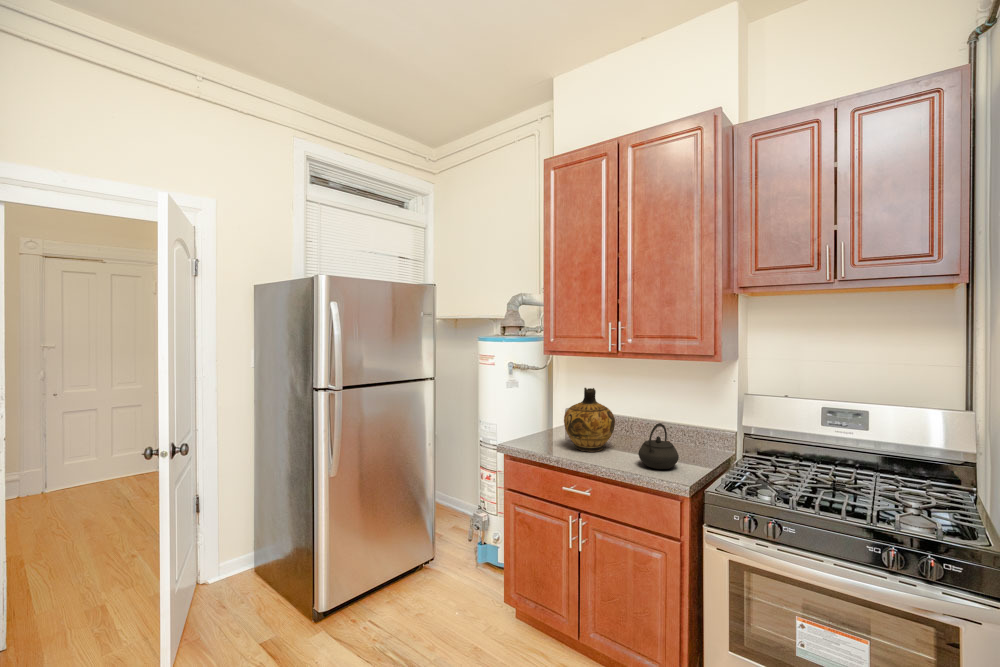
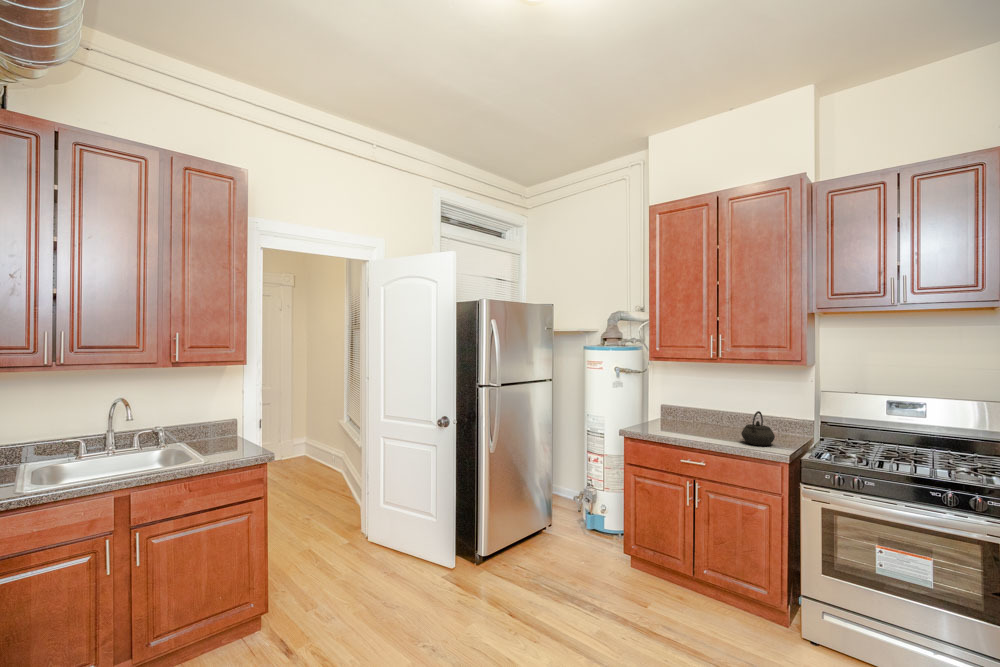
ceramic jug: present [564,388,615,452] -> none [674,385,716,435]

